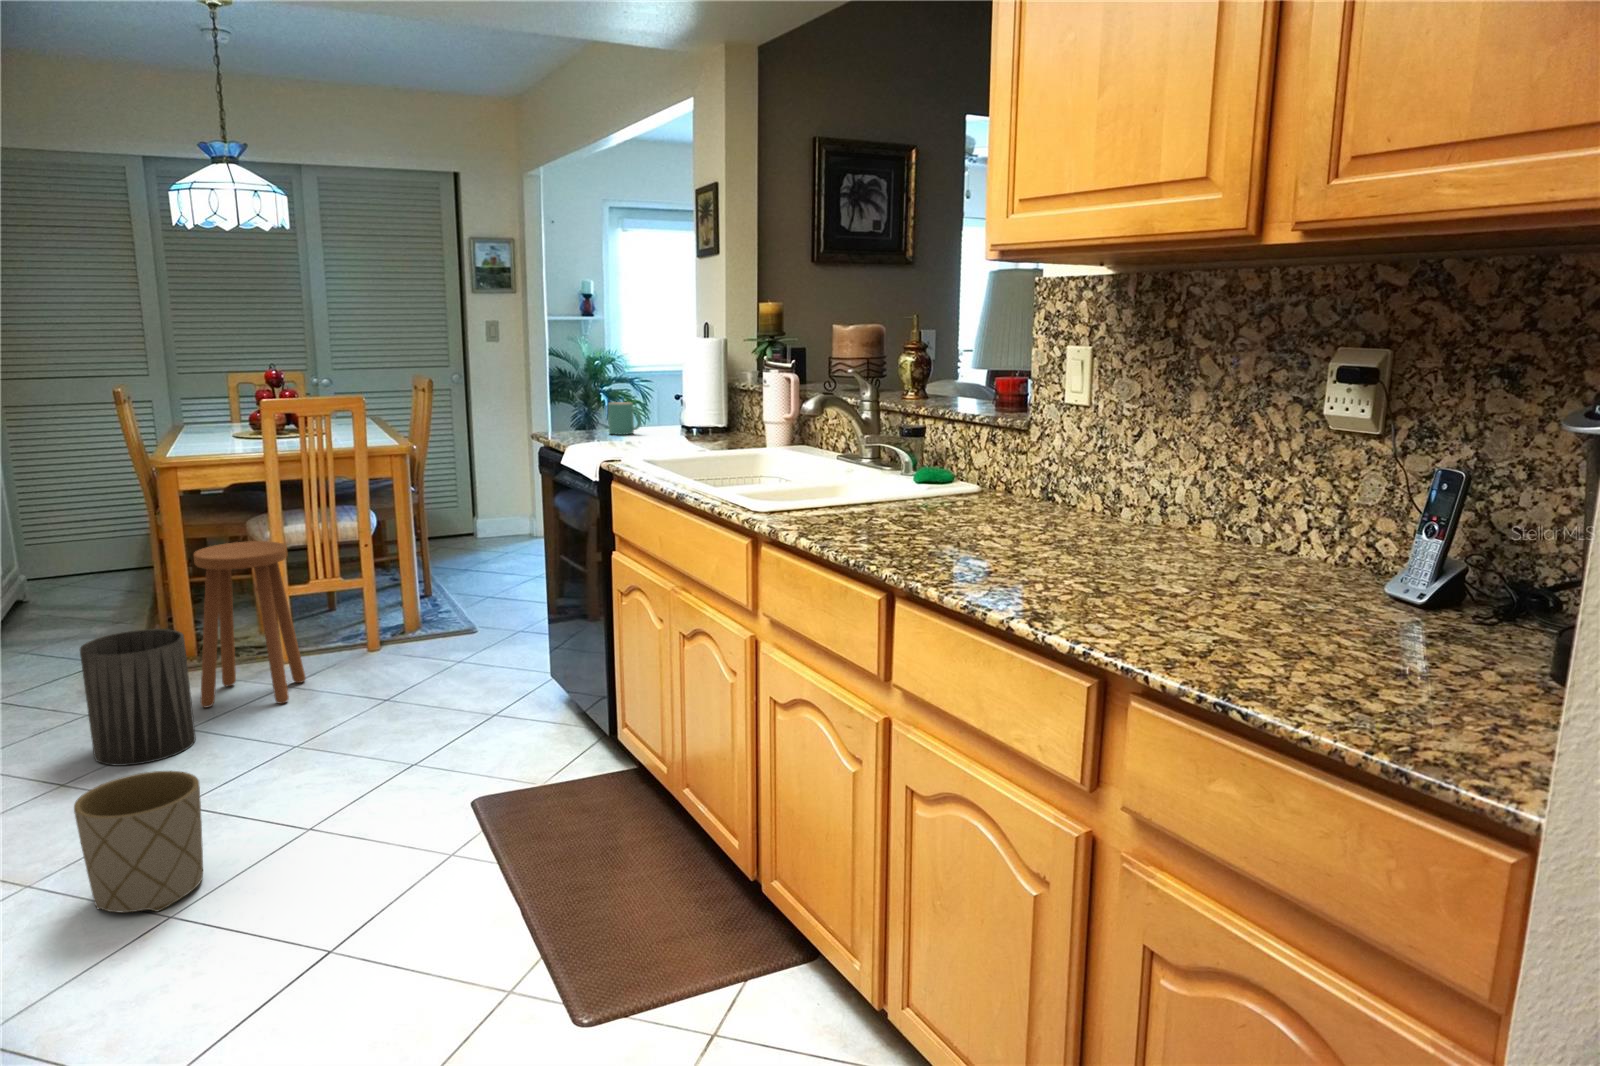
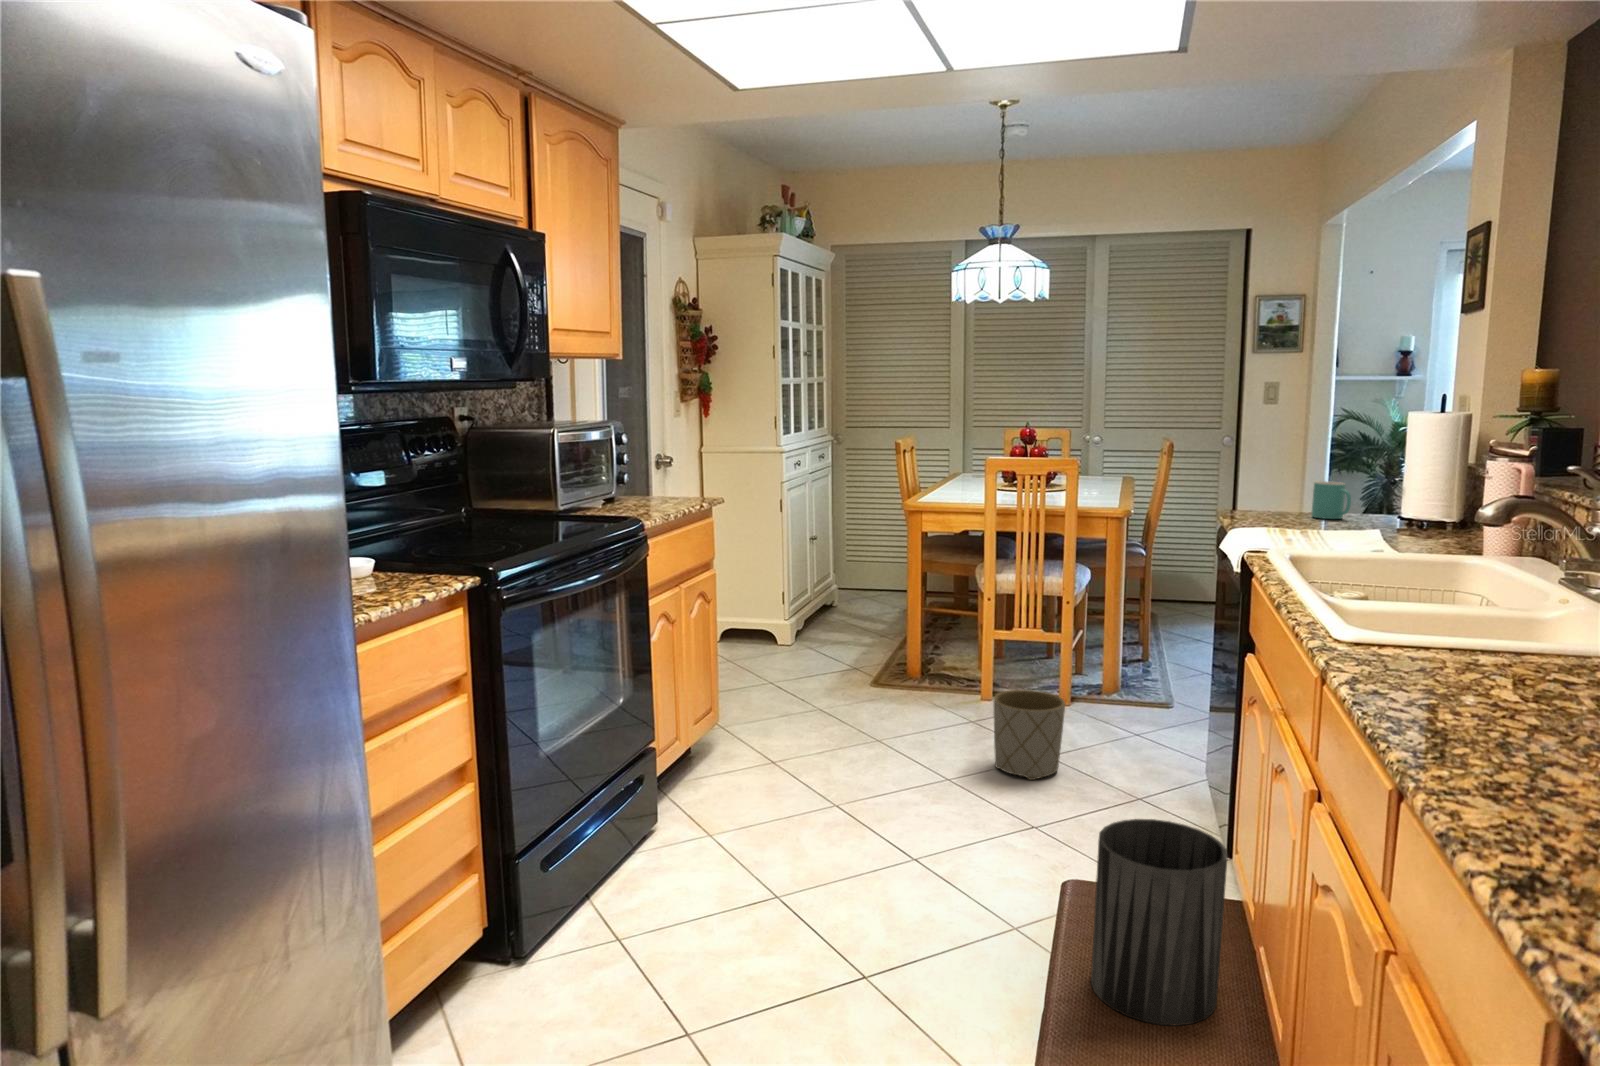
stool: present [194,541,306,708] -> none [902,583,991,735]
trash can: present [80,629,196,766] -> present [1091,819,1228,1026]
planter: present [74,771,203,912] -> present [994,690,1065,780]

